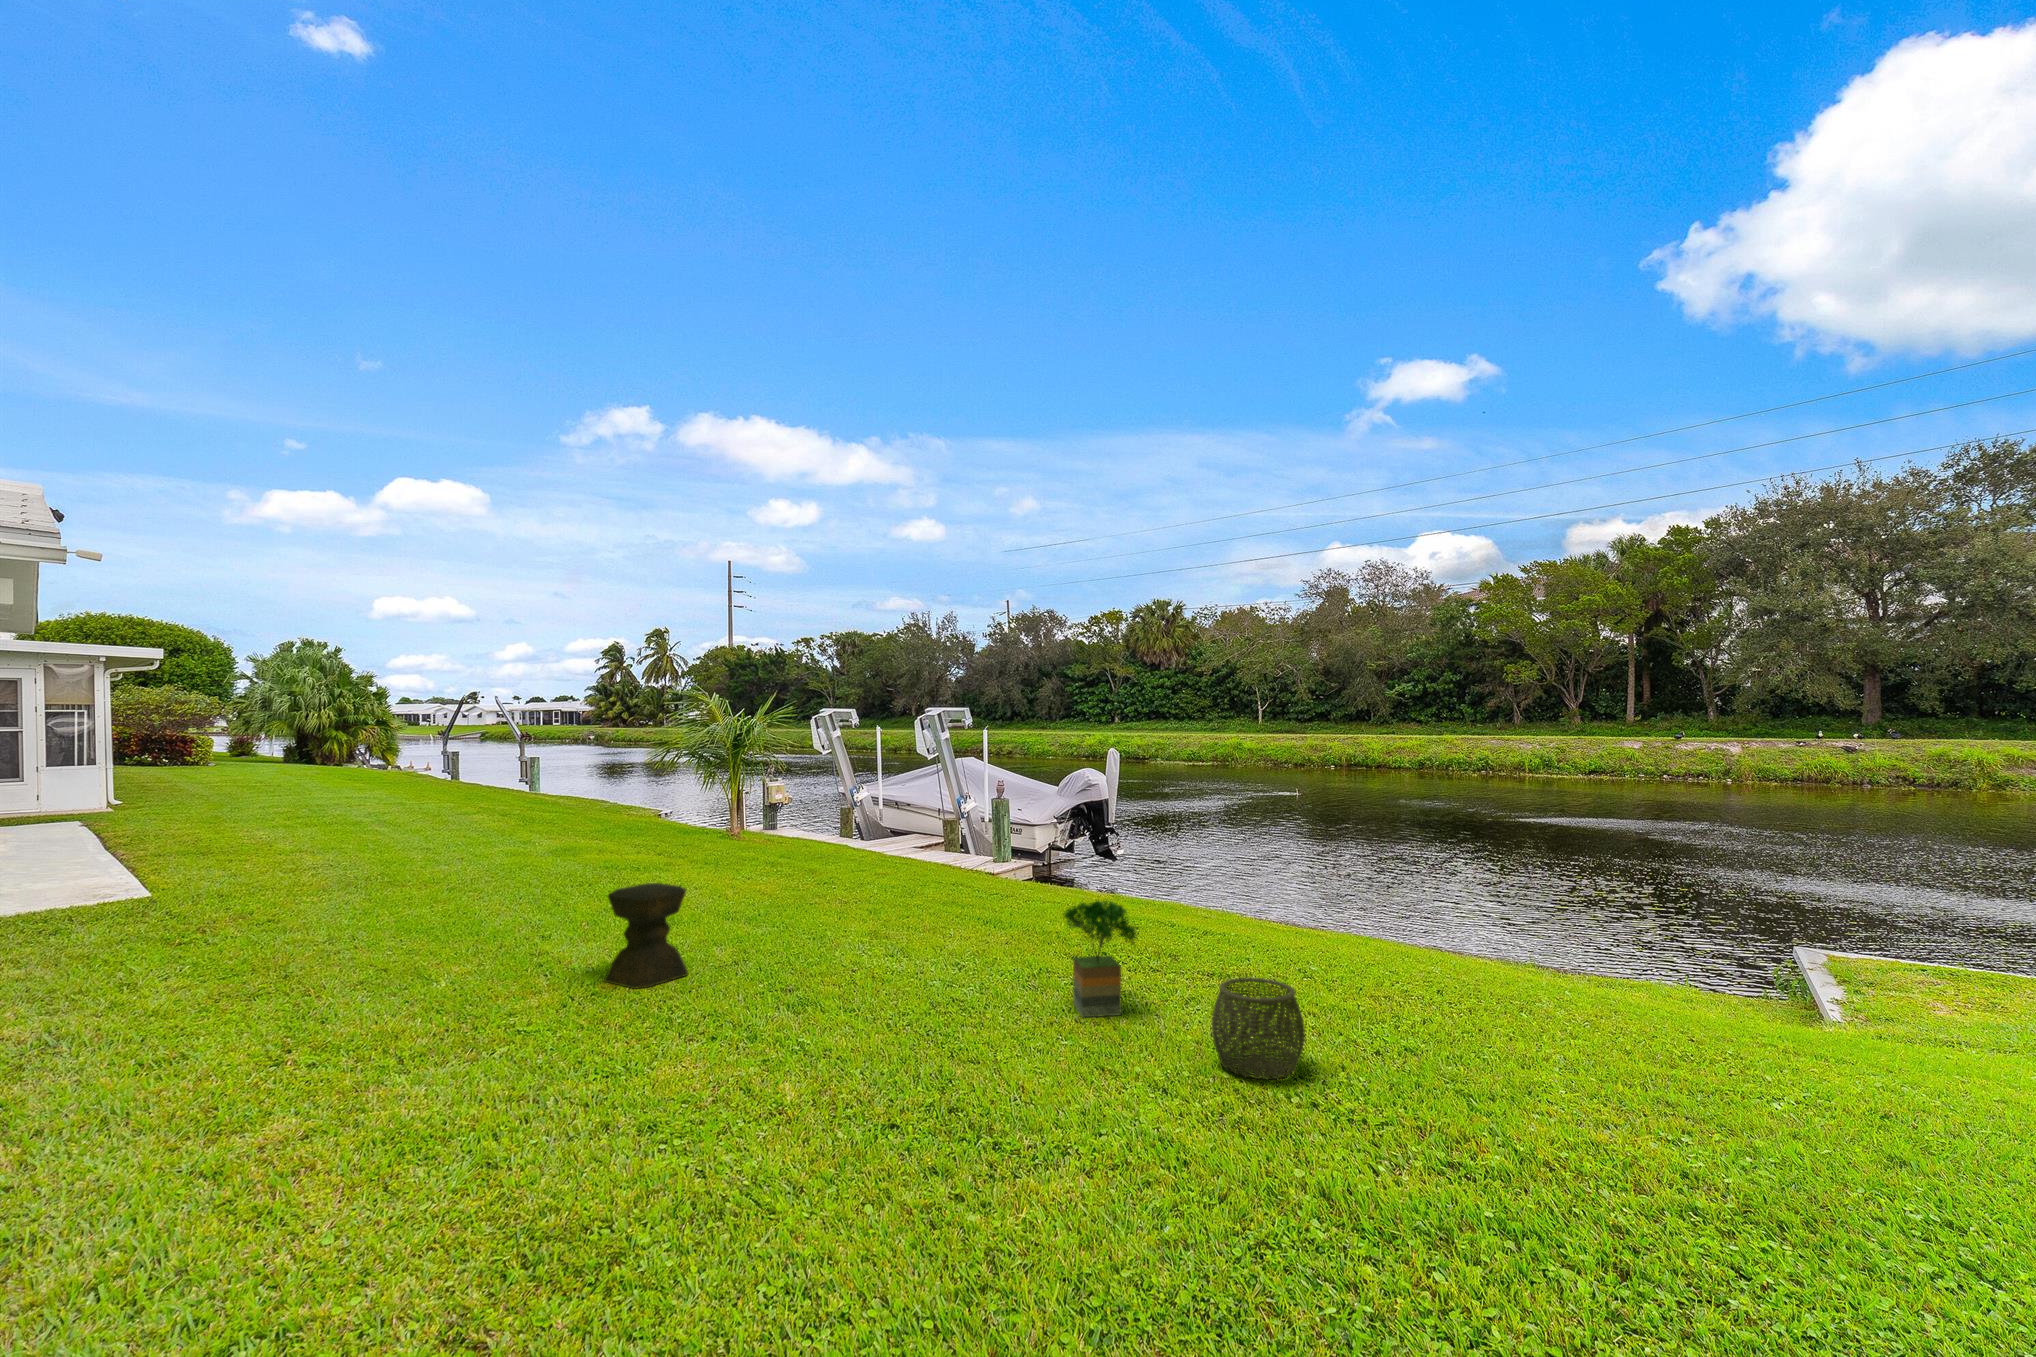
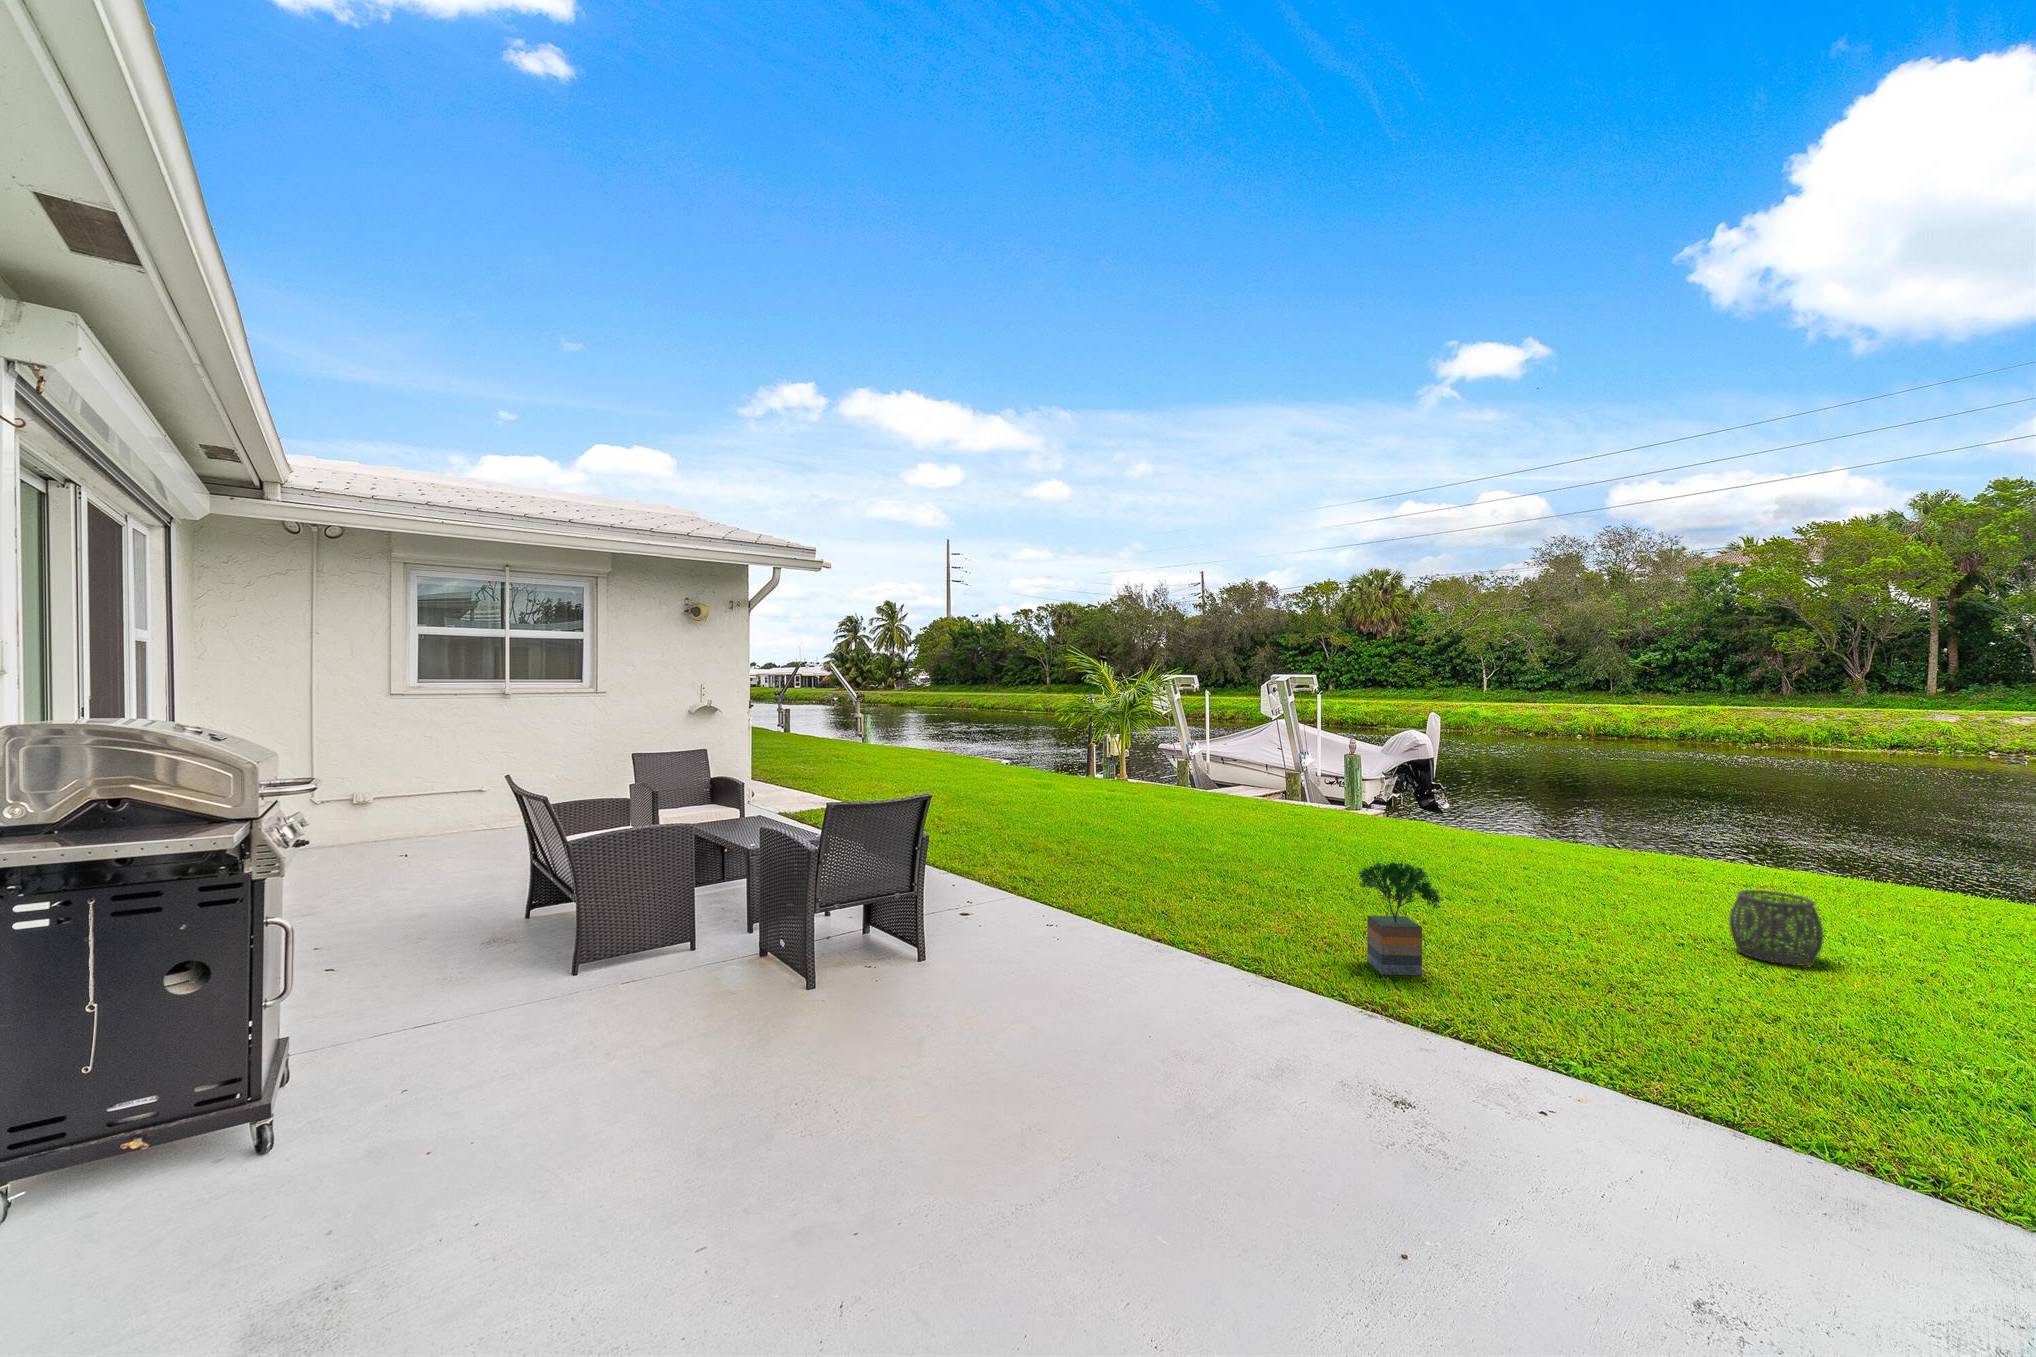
stool: present [604,883,688,989] -> none [1162,804,1220,878]
potted tree: present [1063,900,1138,1017] -> present [1358,862,1441,976]

